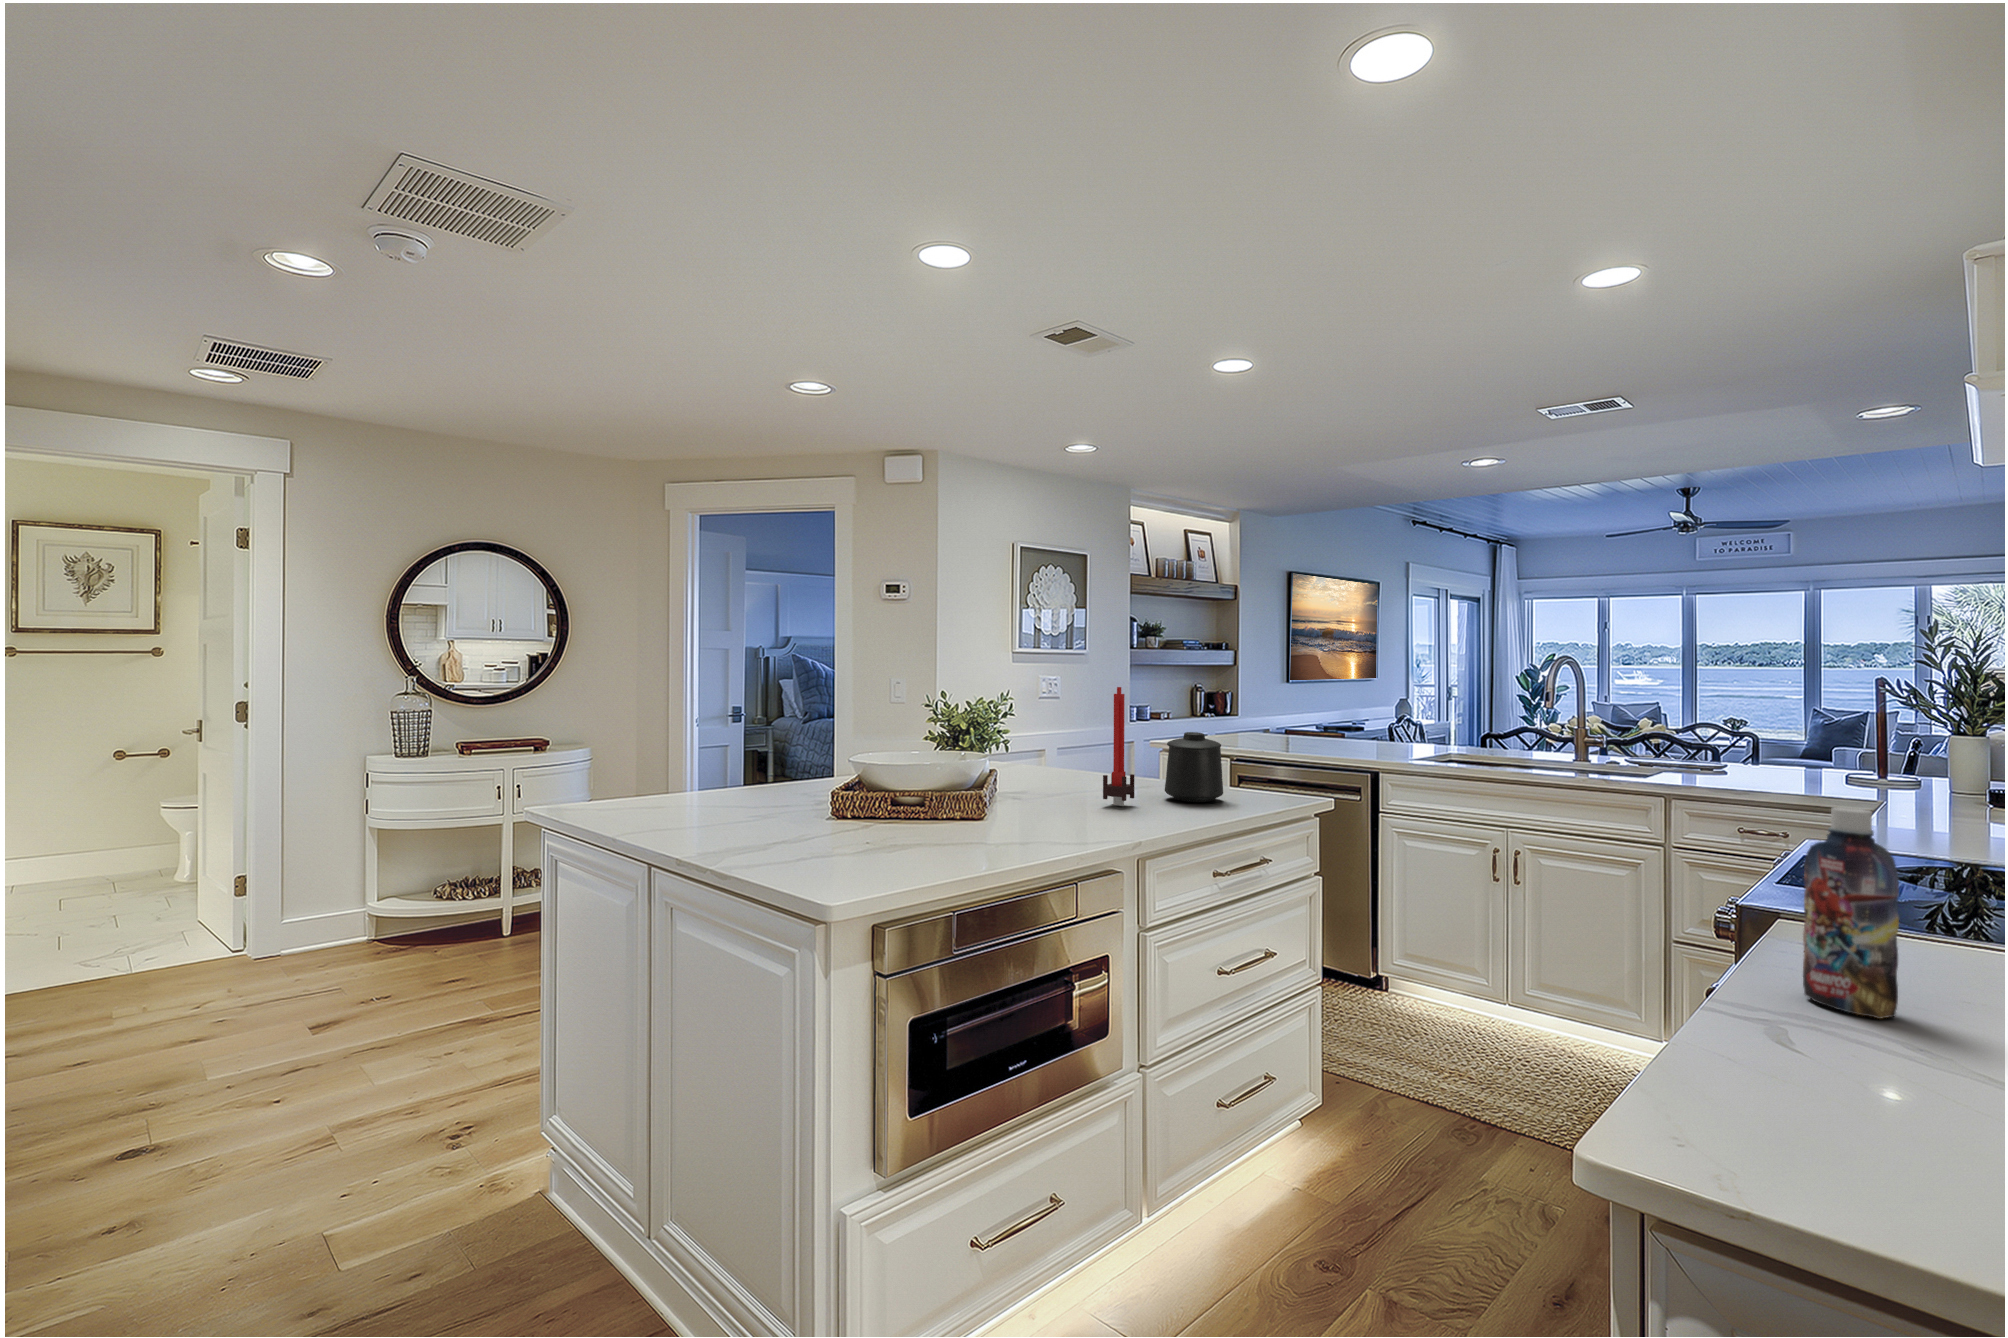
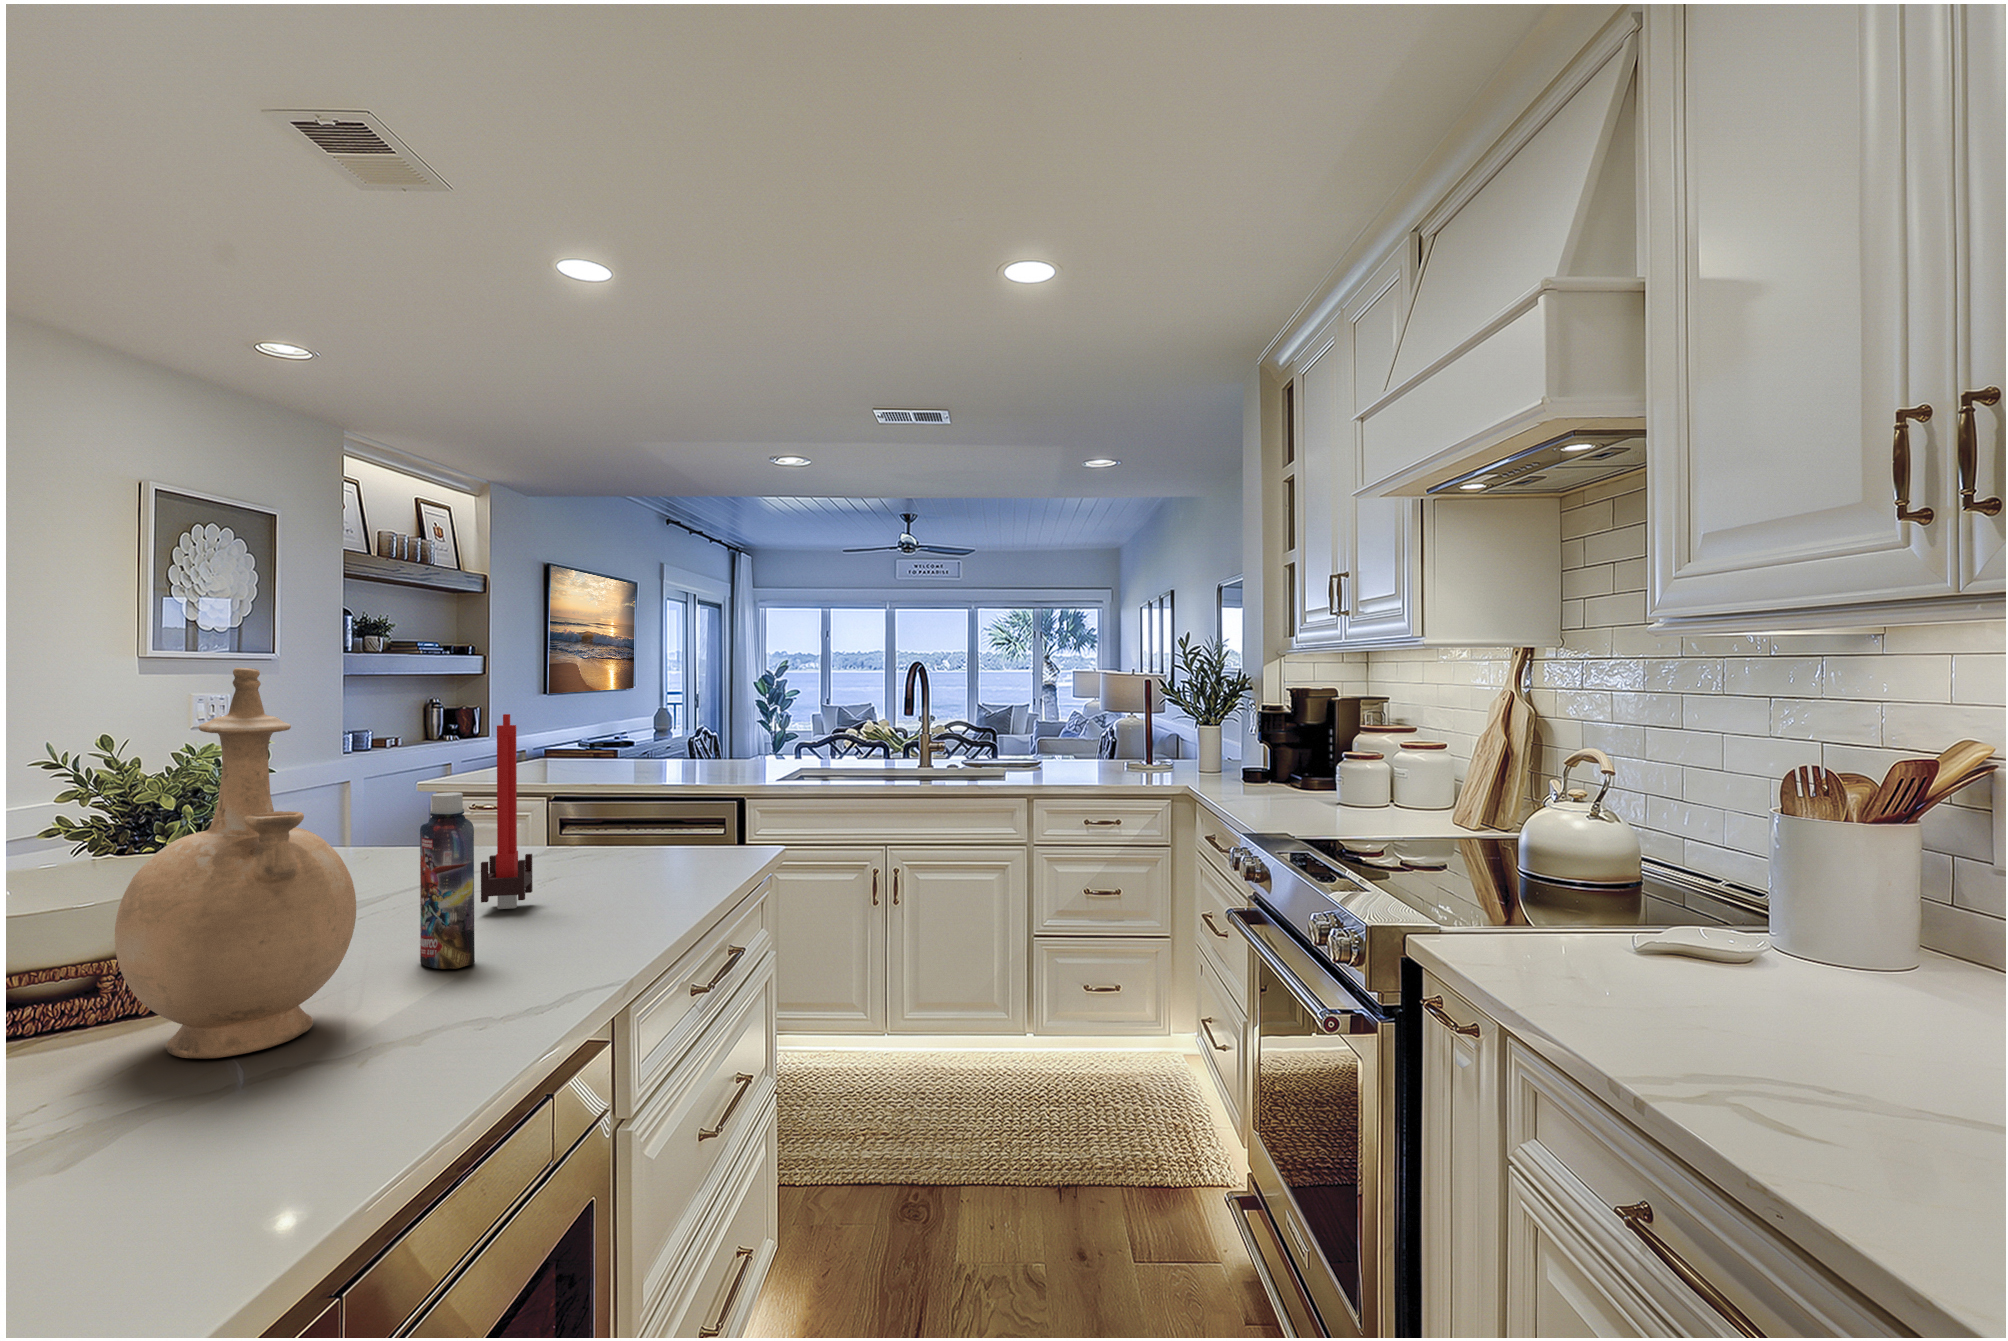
vase: none [921,658,1011,836] -> present [115,668,356,1059]
mug: present [1165,732,1223,802] -> none [566,776,658,883]
bottle: present [1803,807,1899,1019] -> present [420,792,475,969]

